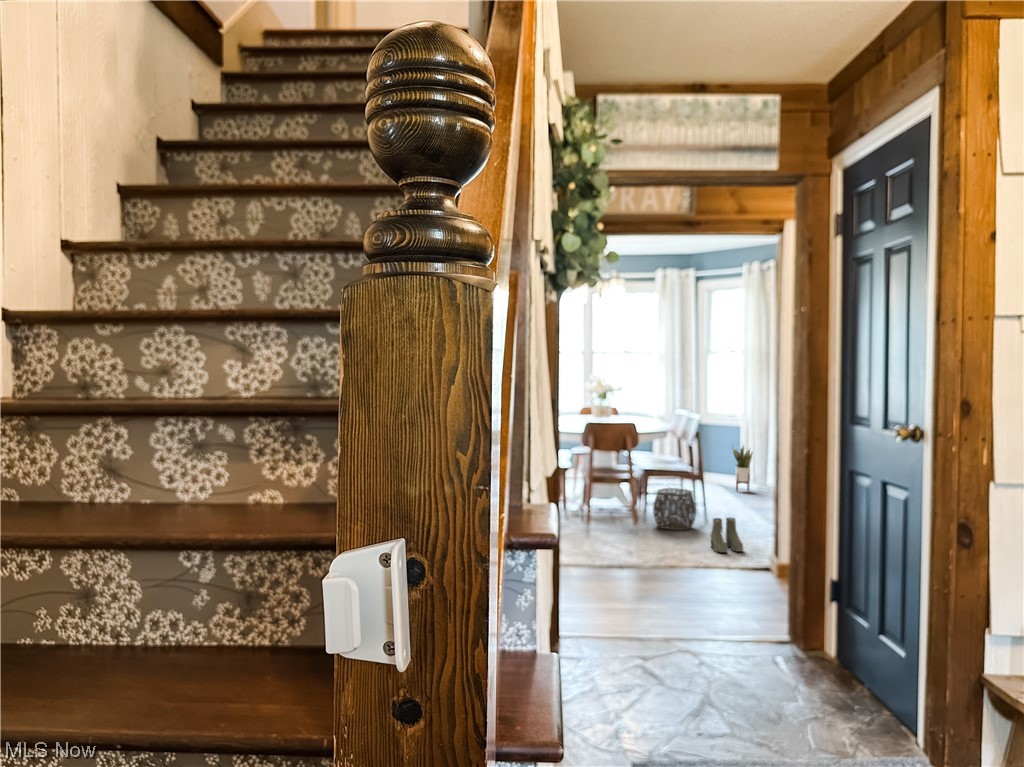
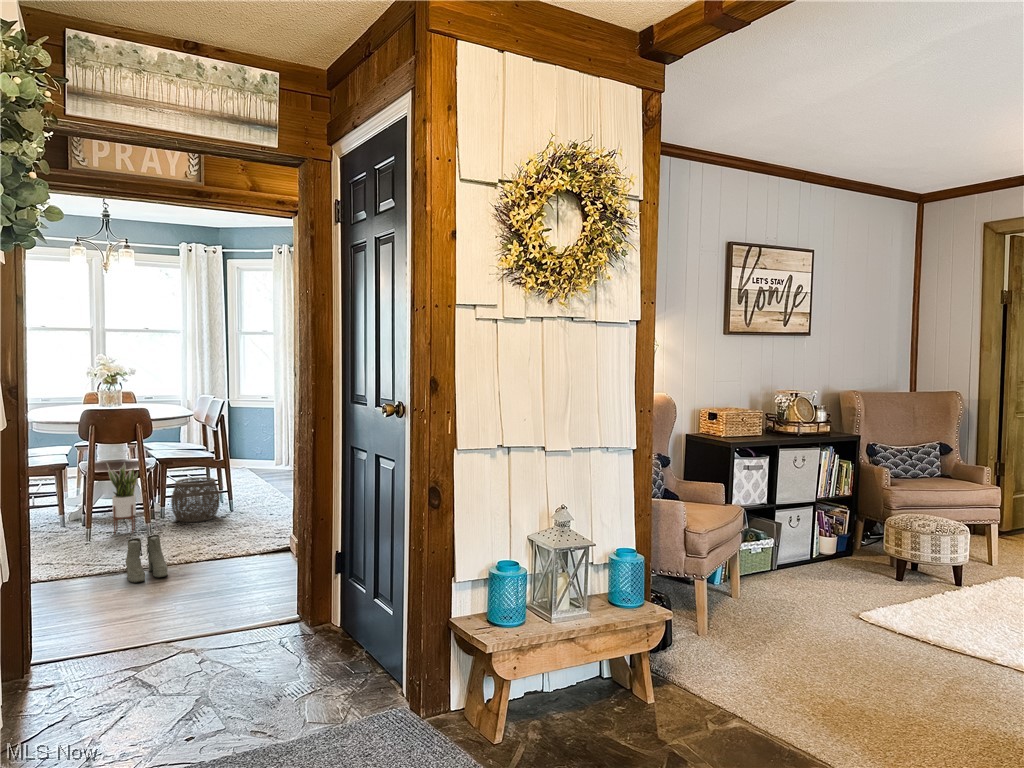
potted plant: present [732,446,753,492] -> present [107,463,138,534]
boots: present [710,517,743,553] -> present [126,535,168,583]

